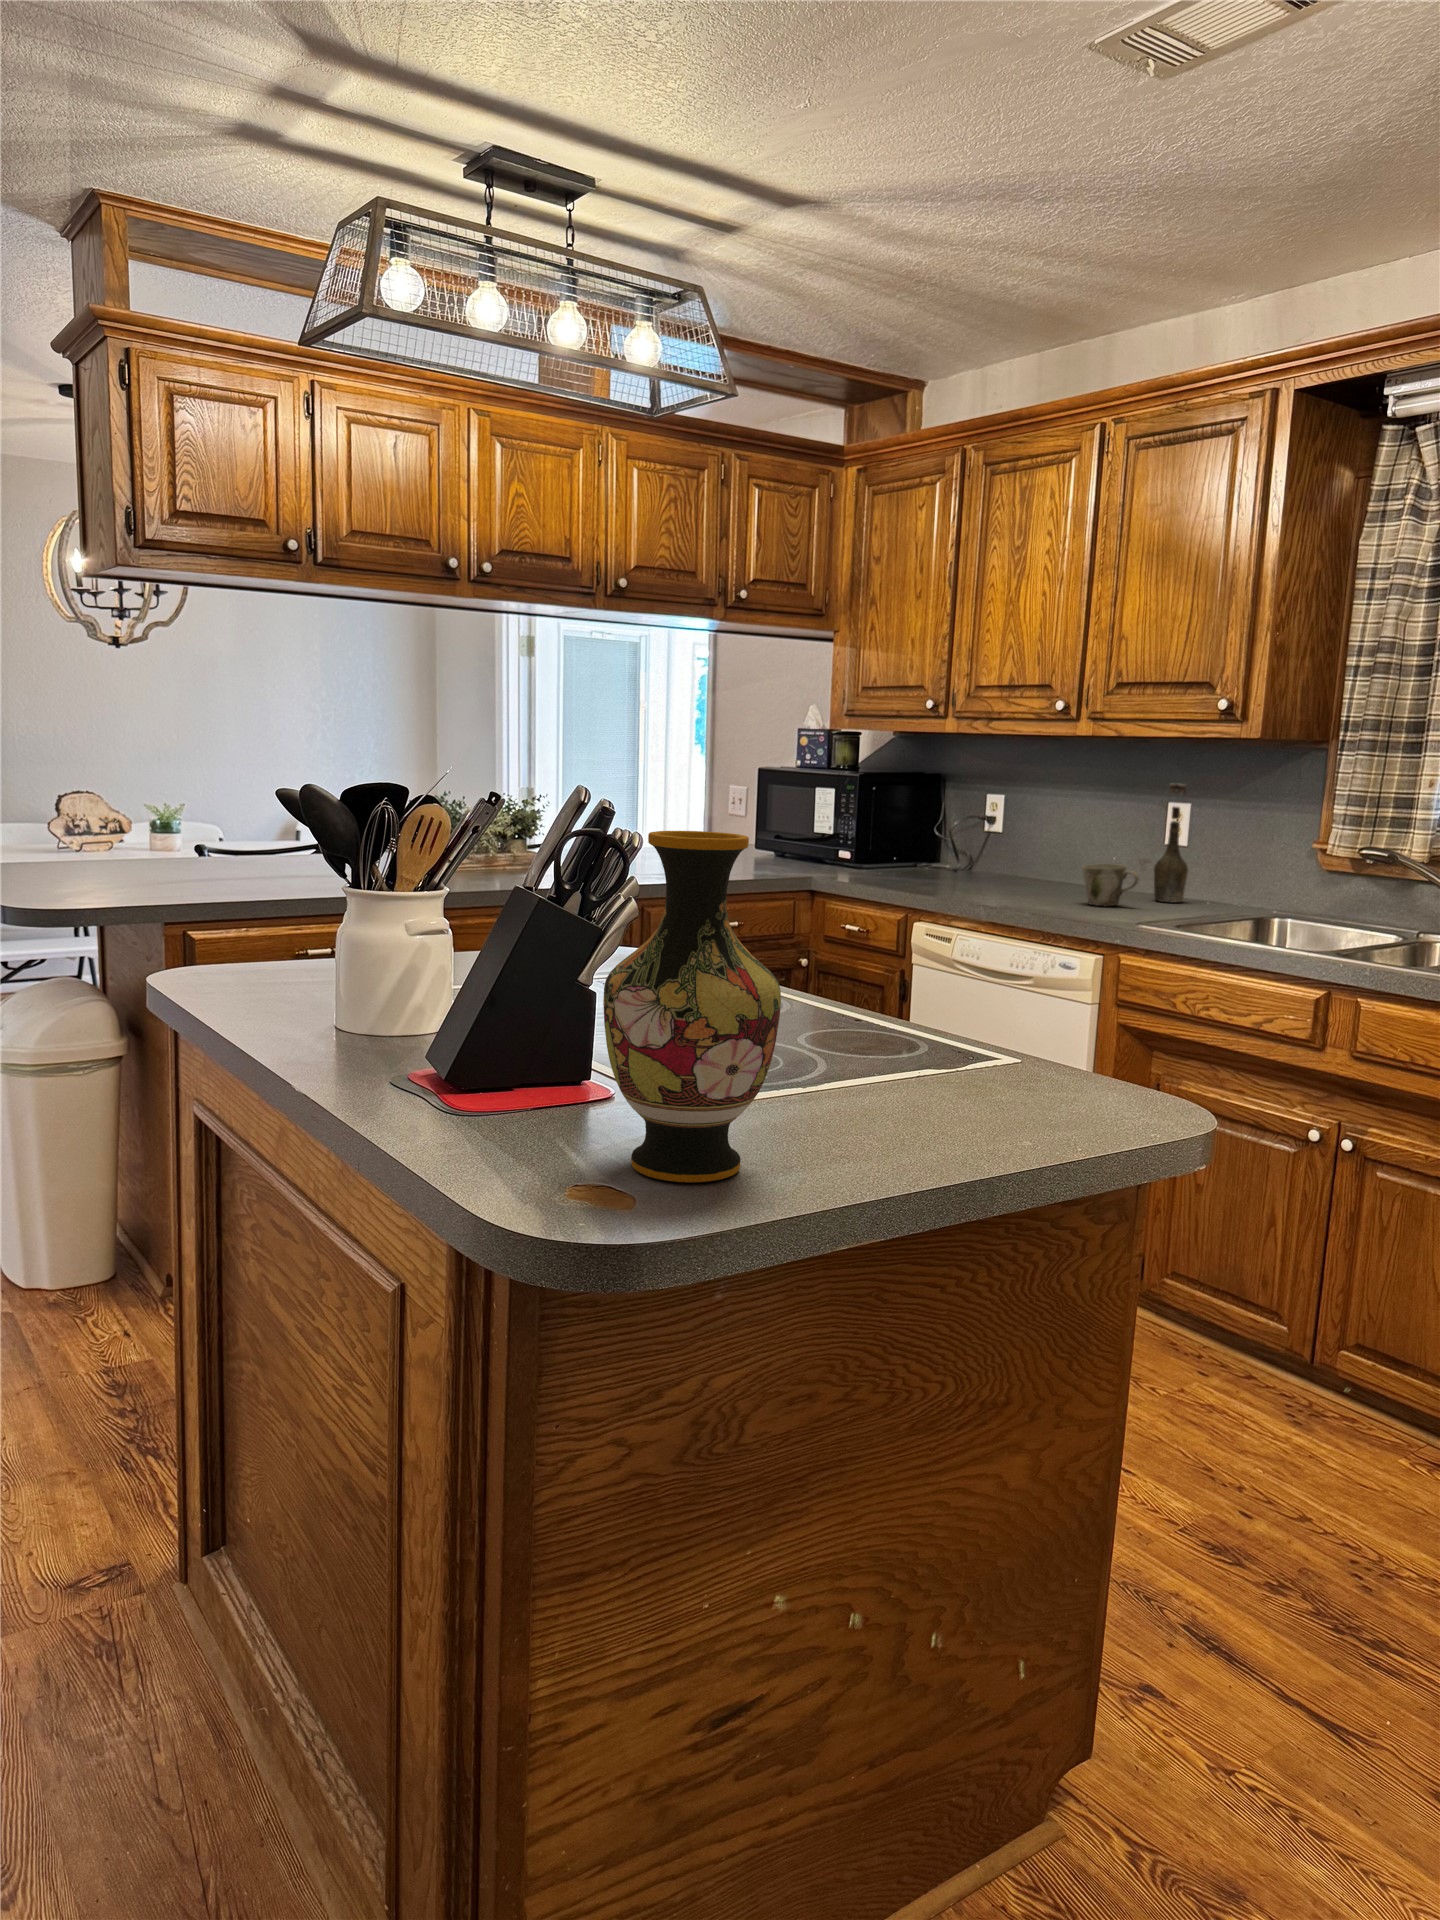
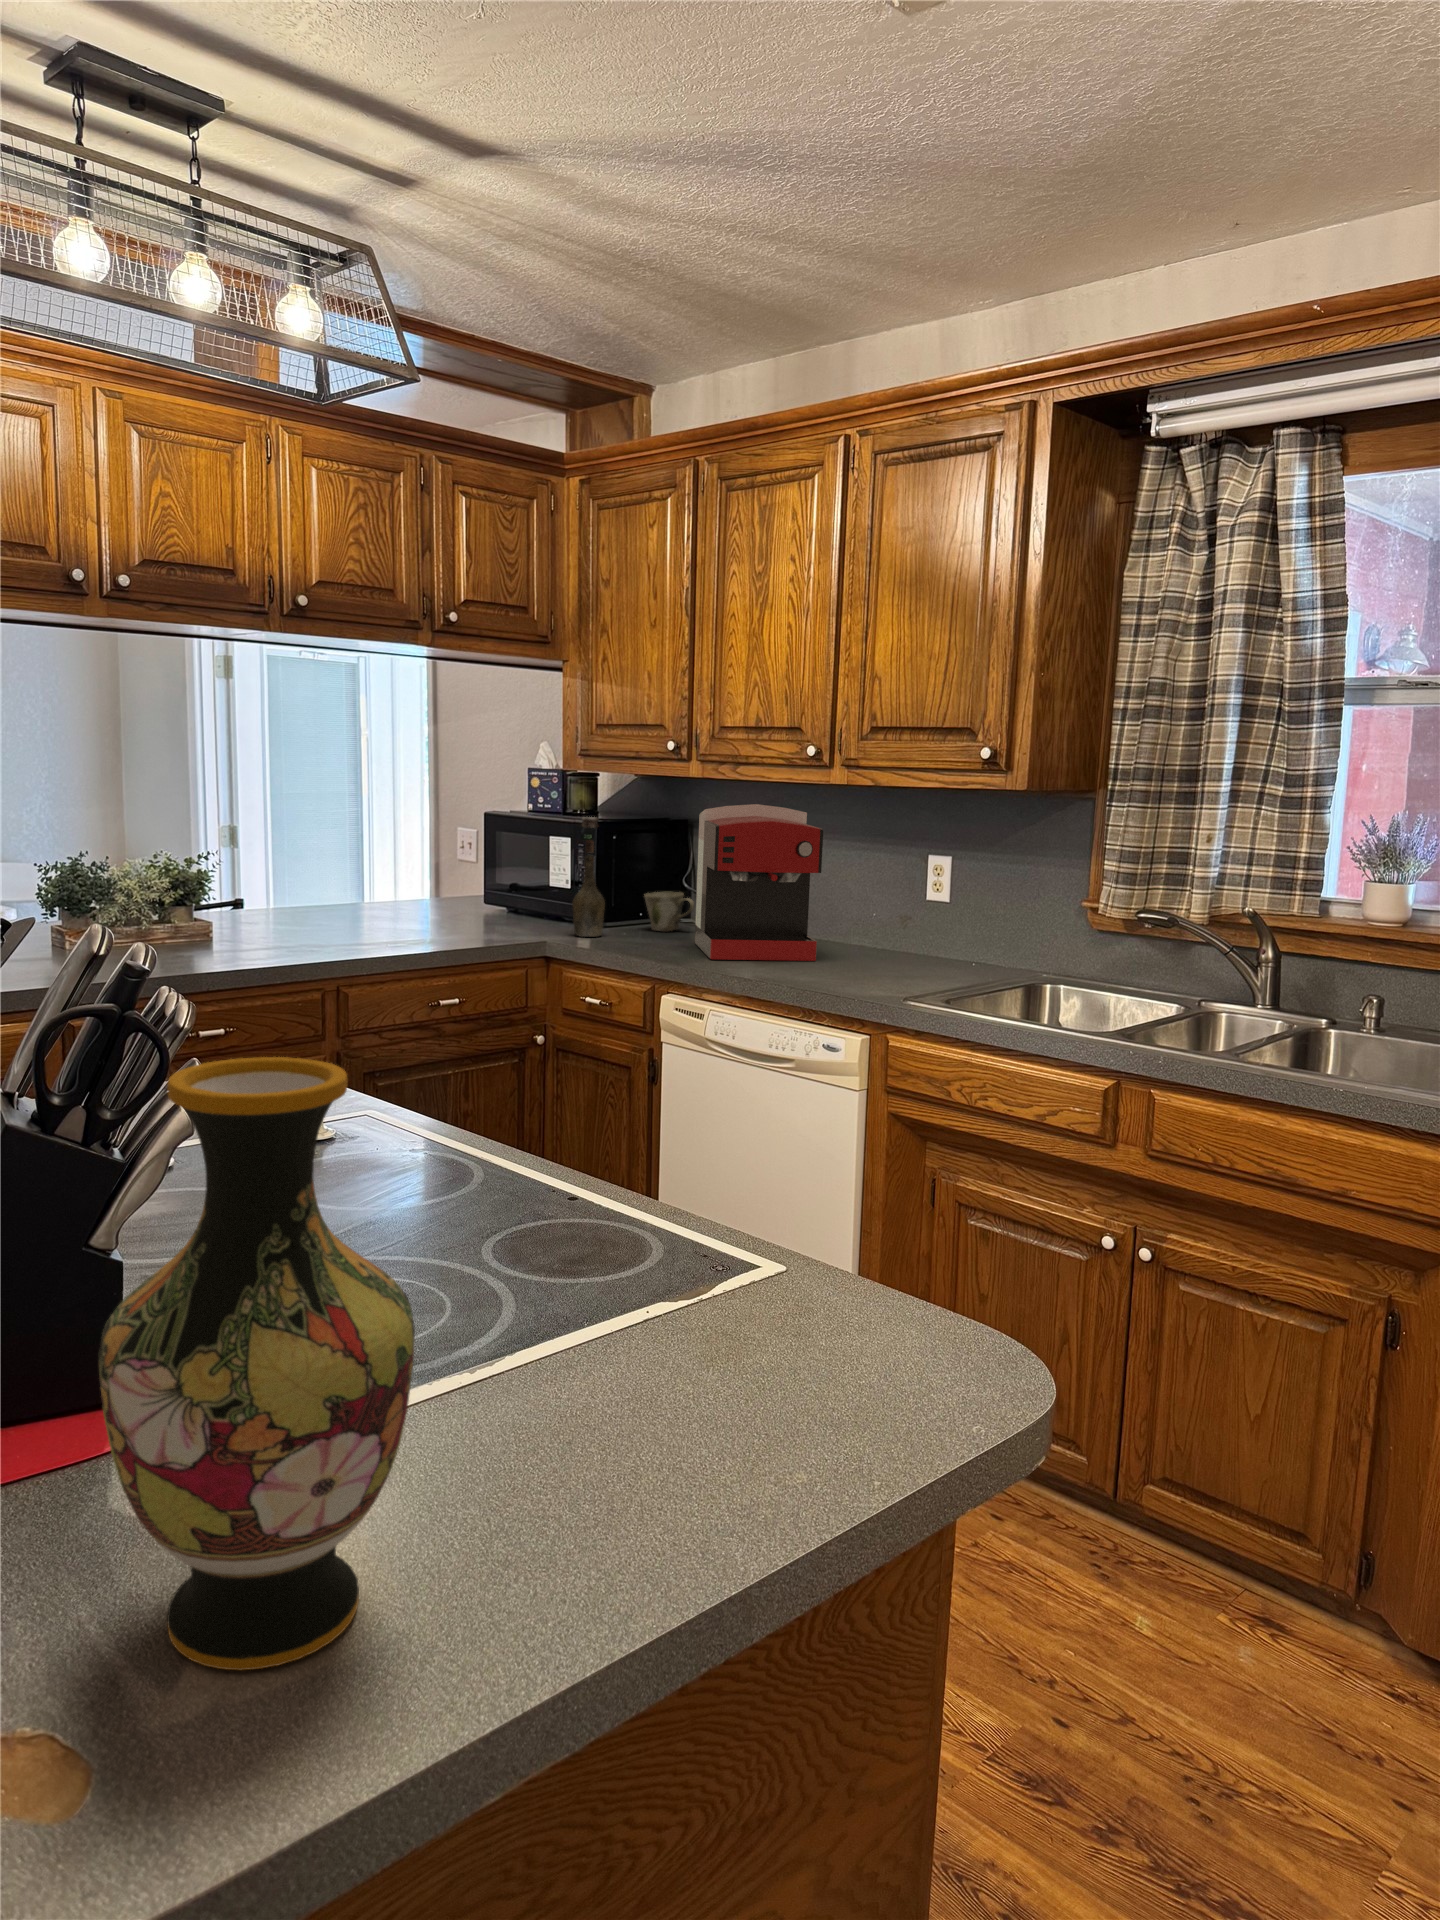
coffee maker: none [949,758,1069,896] -> present [695,804,823,961]
bottle: present [1154,784,1188,903] -> present [572,817,605,937]
mug: present [1082,864,1139,906] -> present [645,892,694,932]

